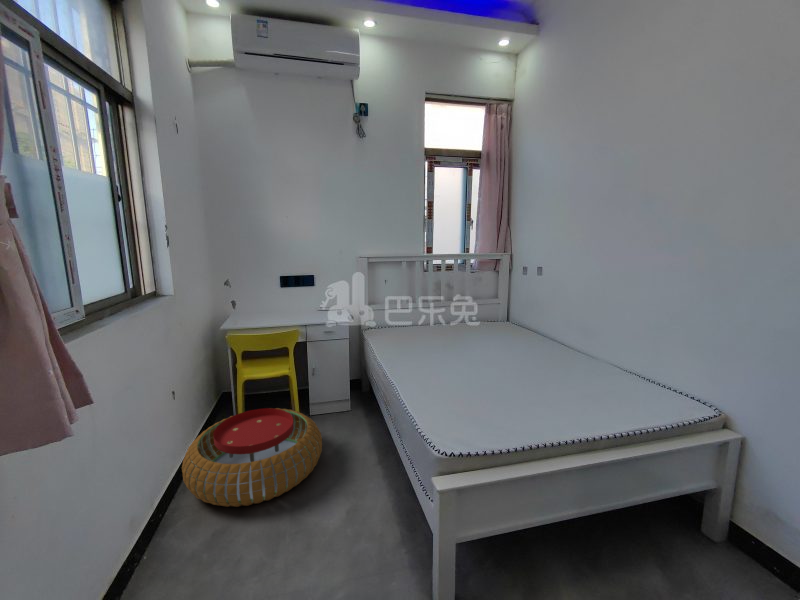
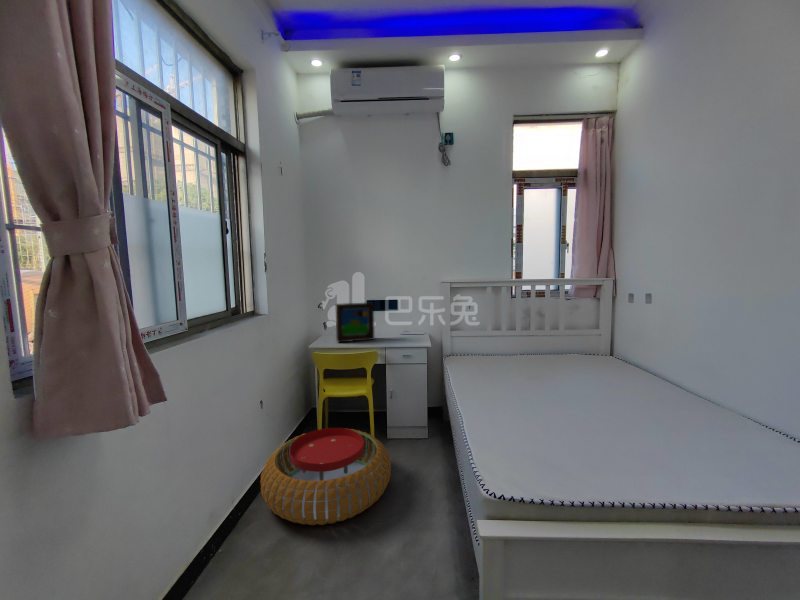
picture frame: none [248,278,293,321] -> present [336,303,374,342]

